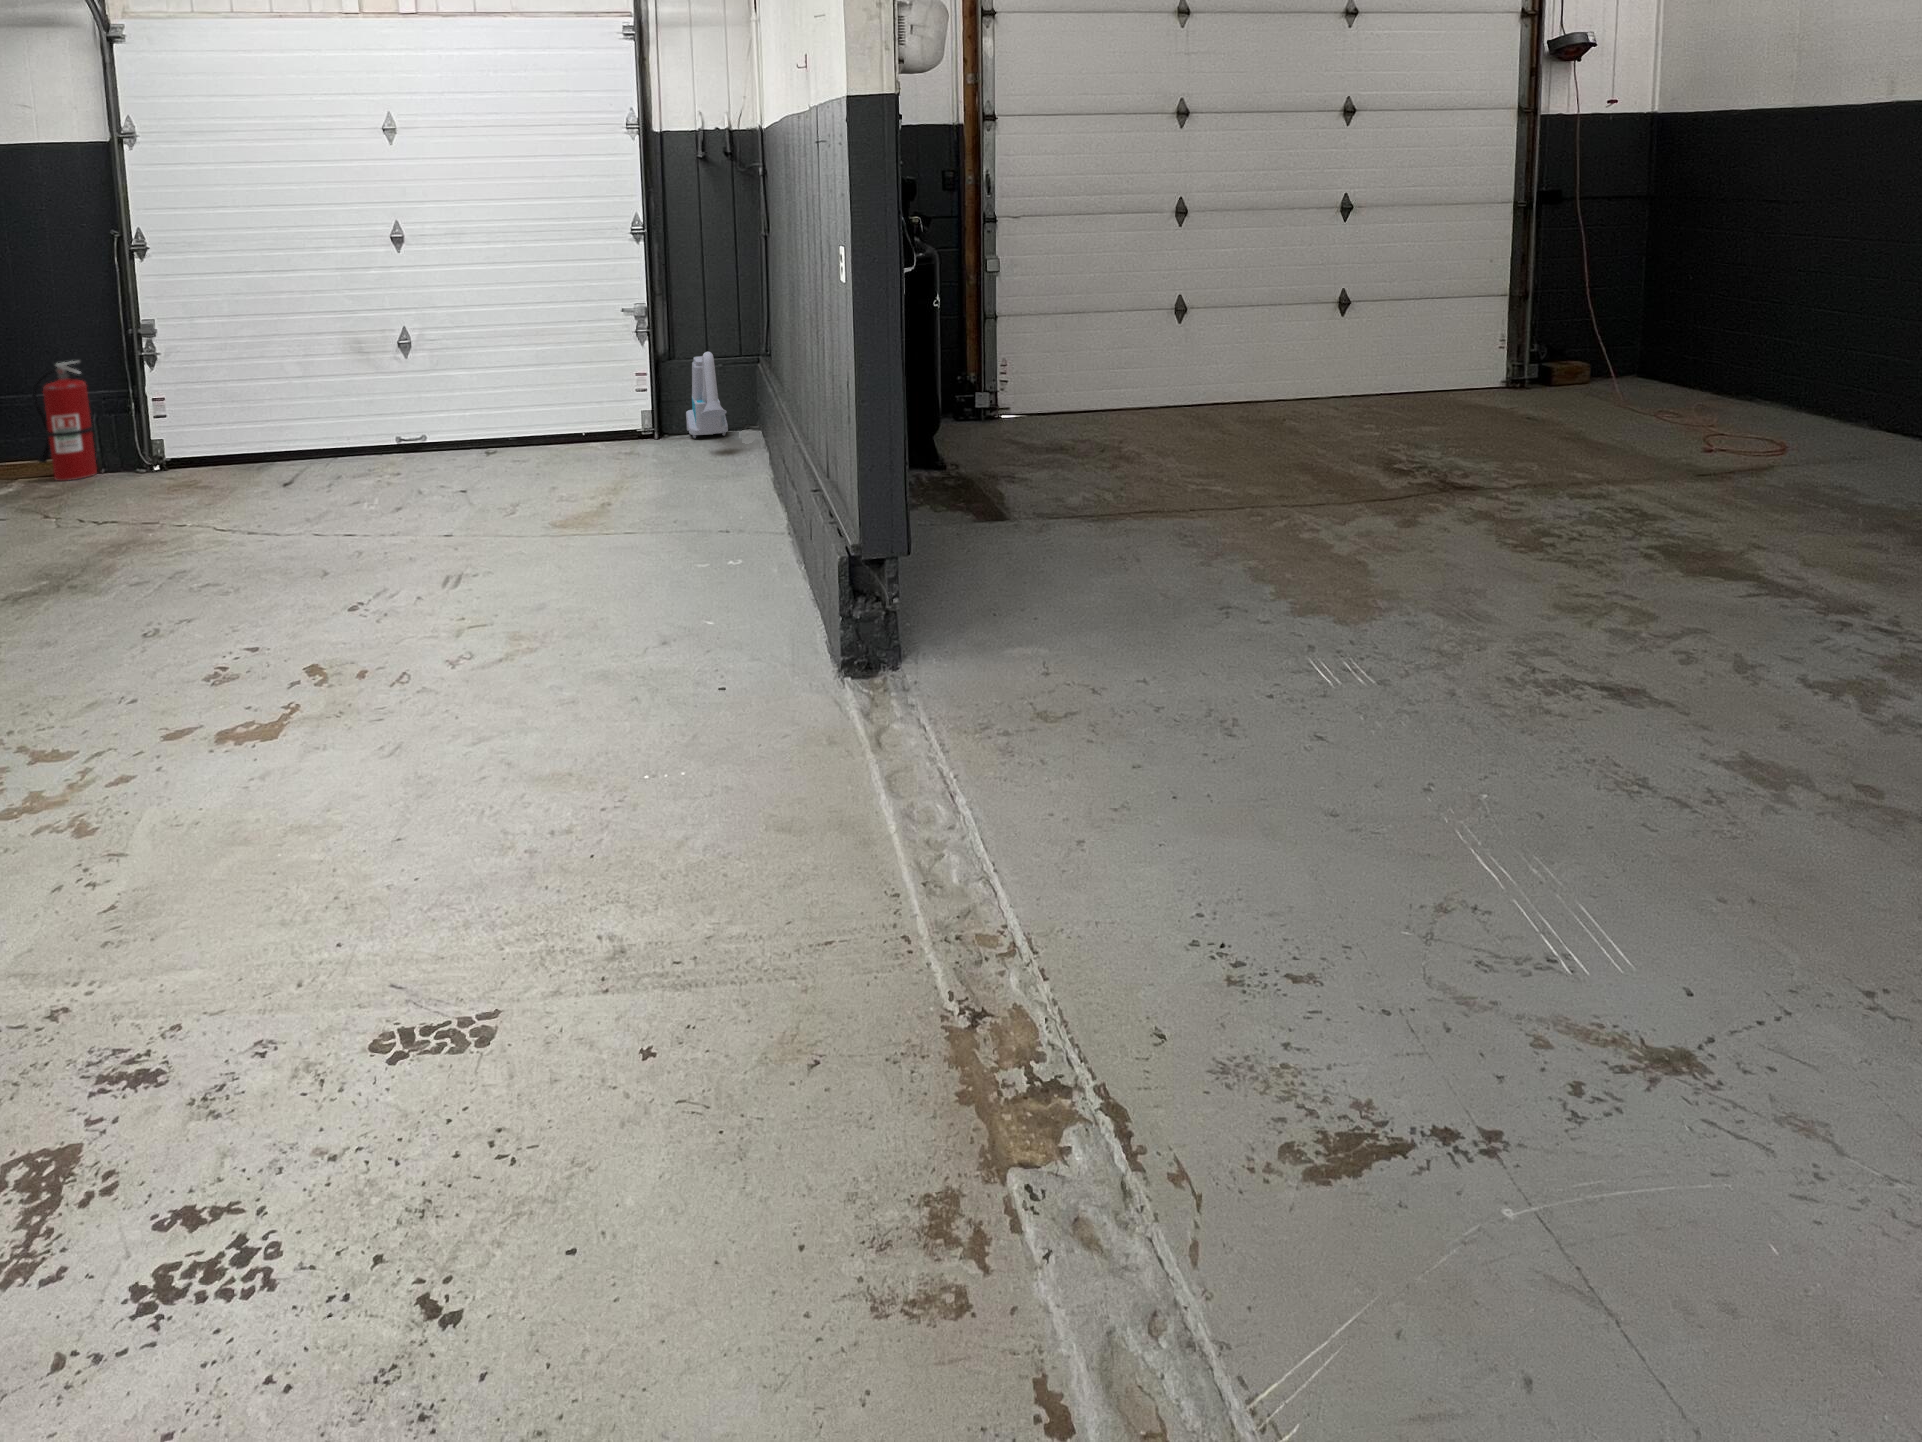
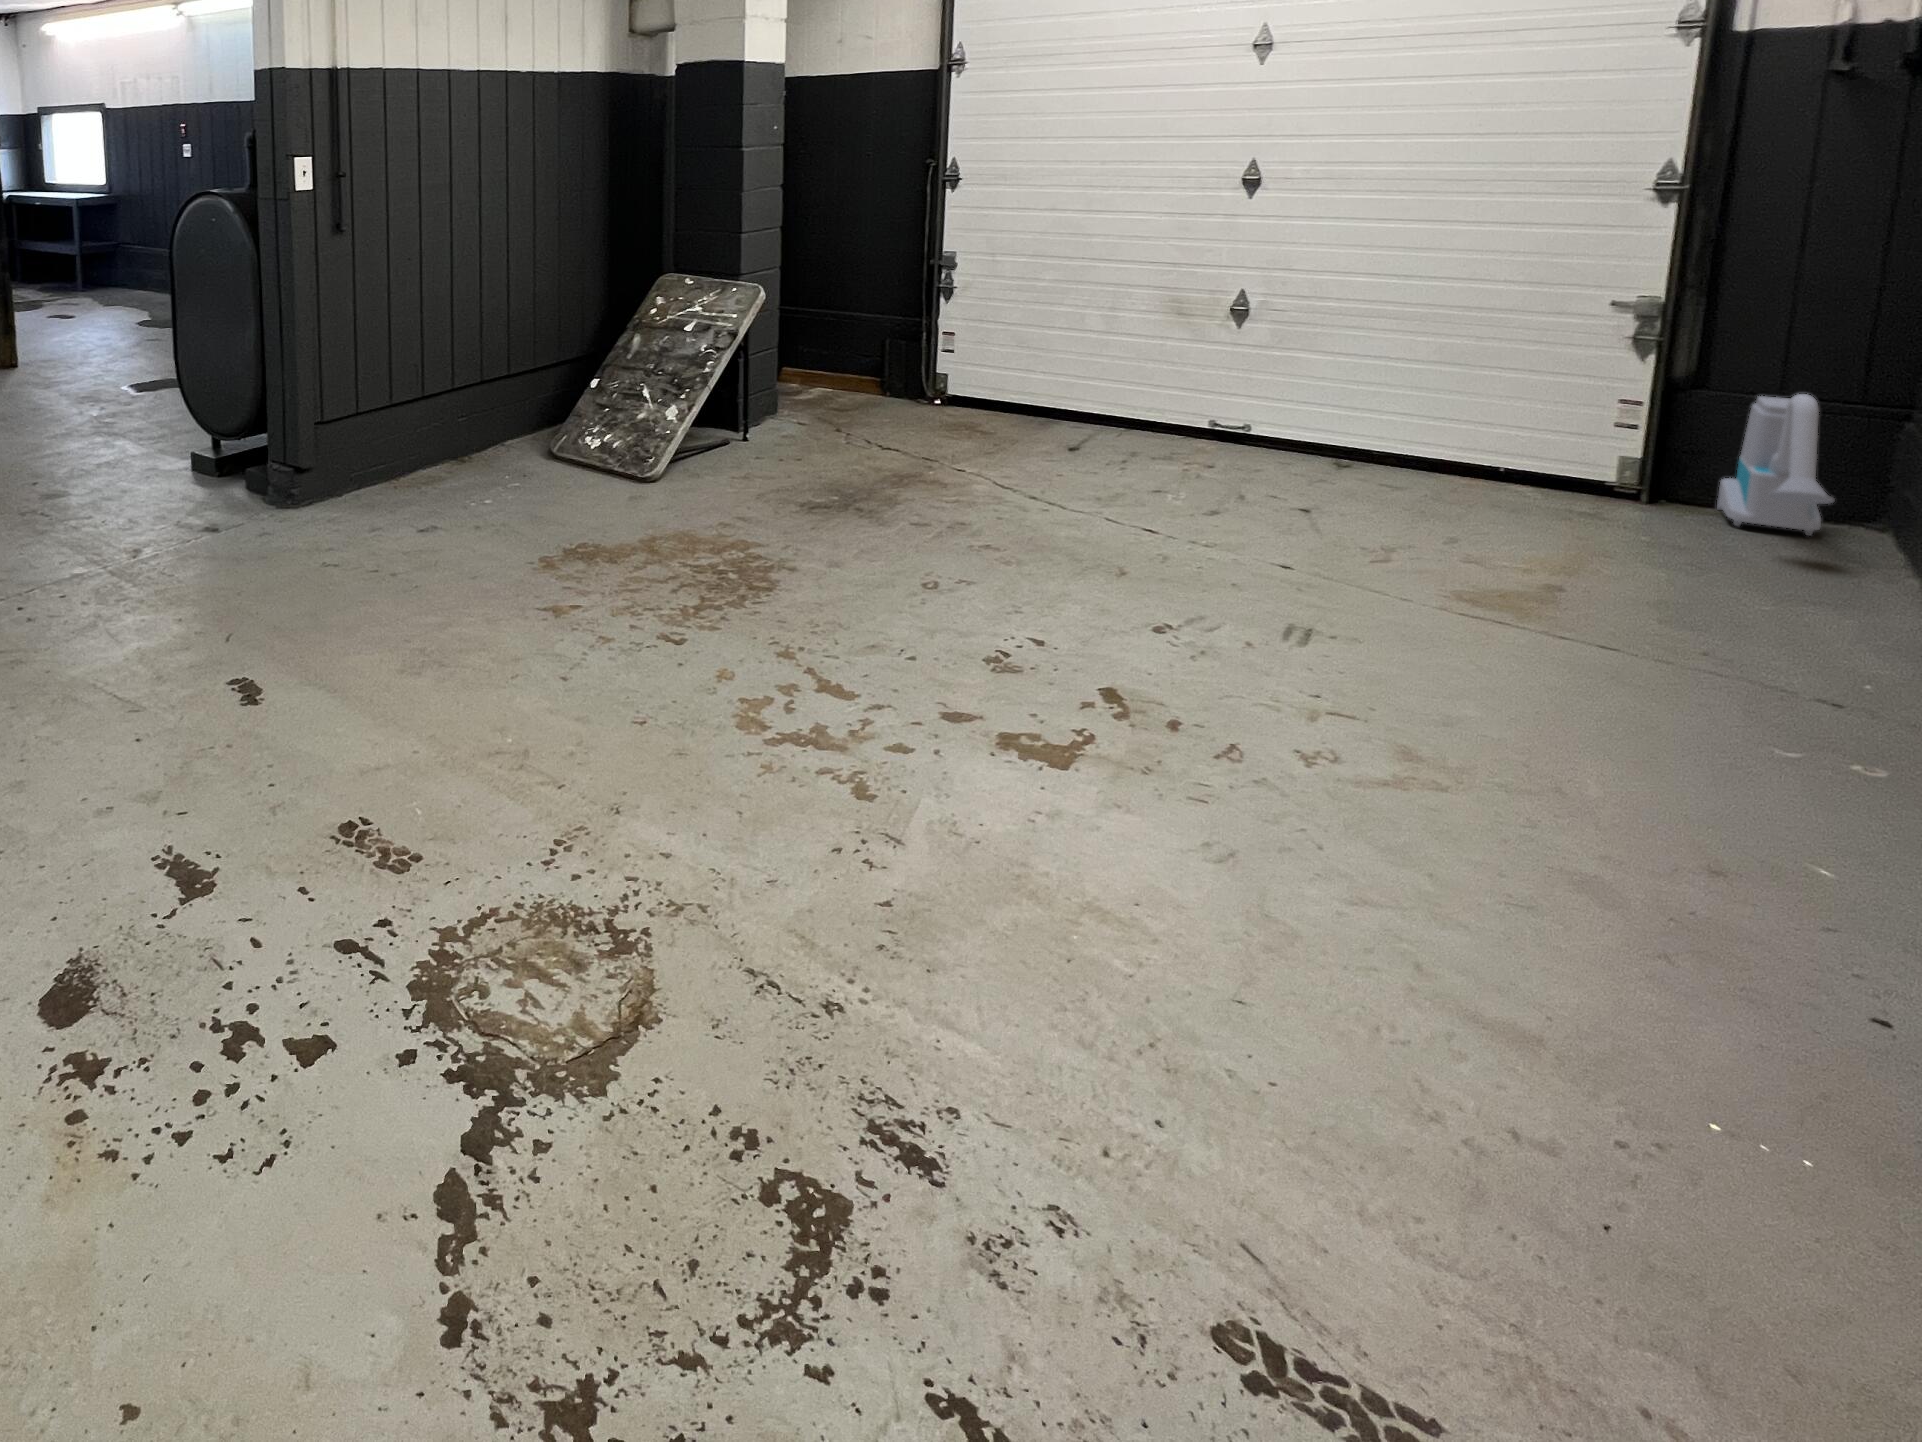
fire extinguisher: present [32,361,97,481] -> none [832,286,883,400]

